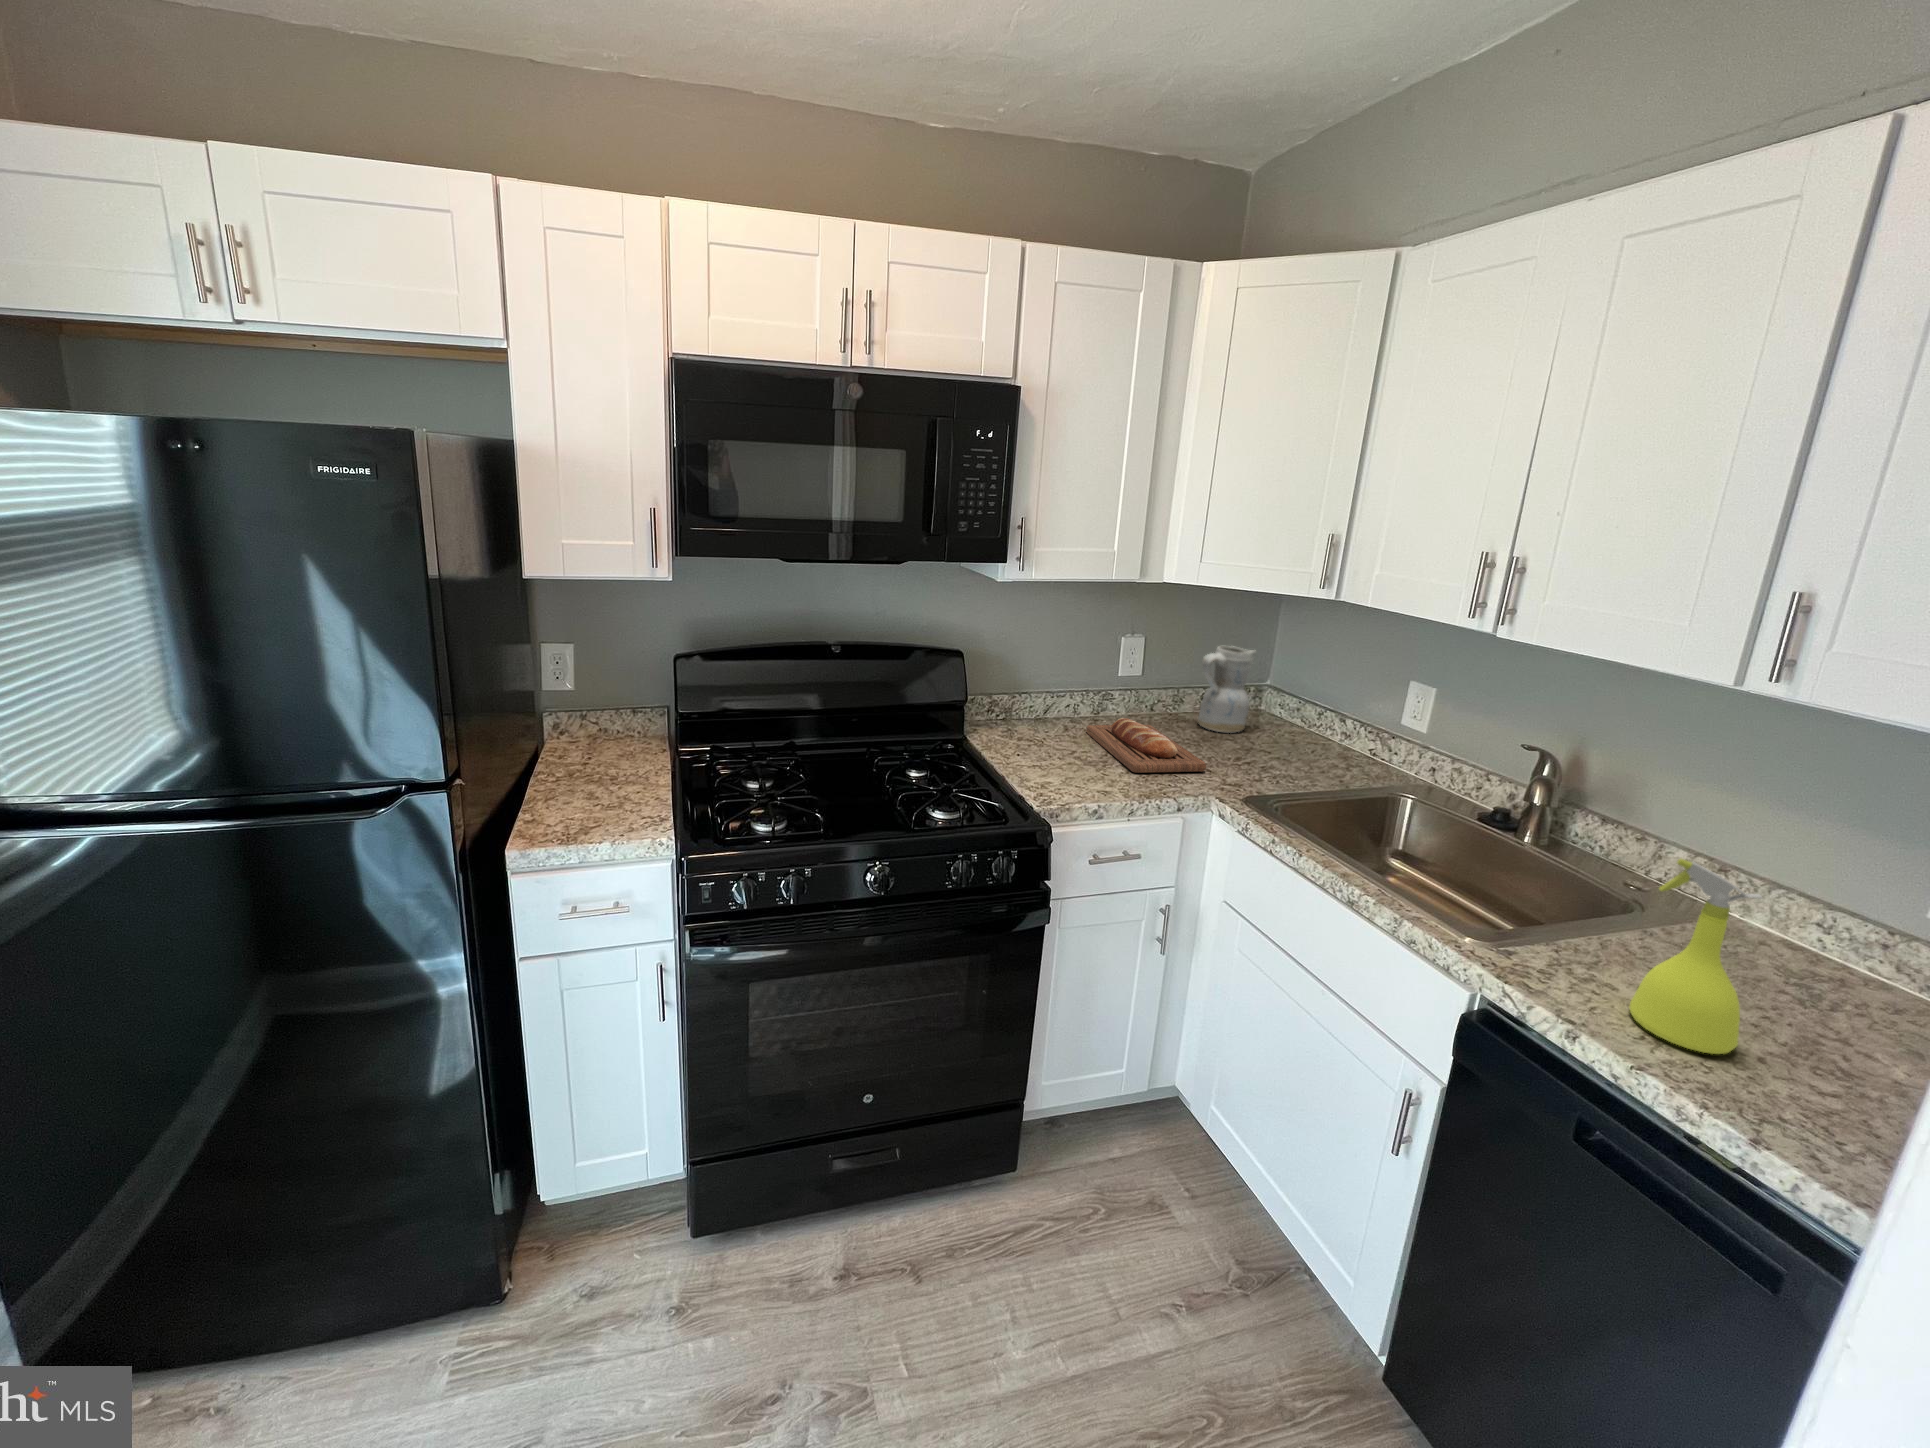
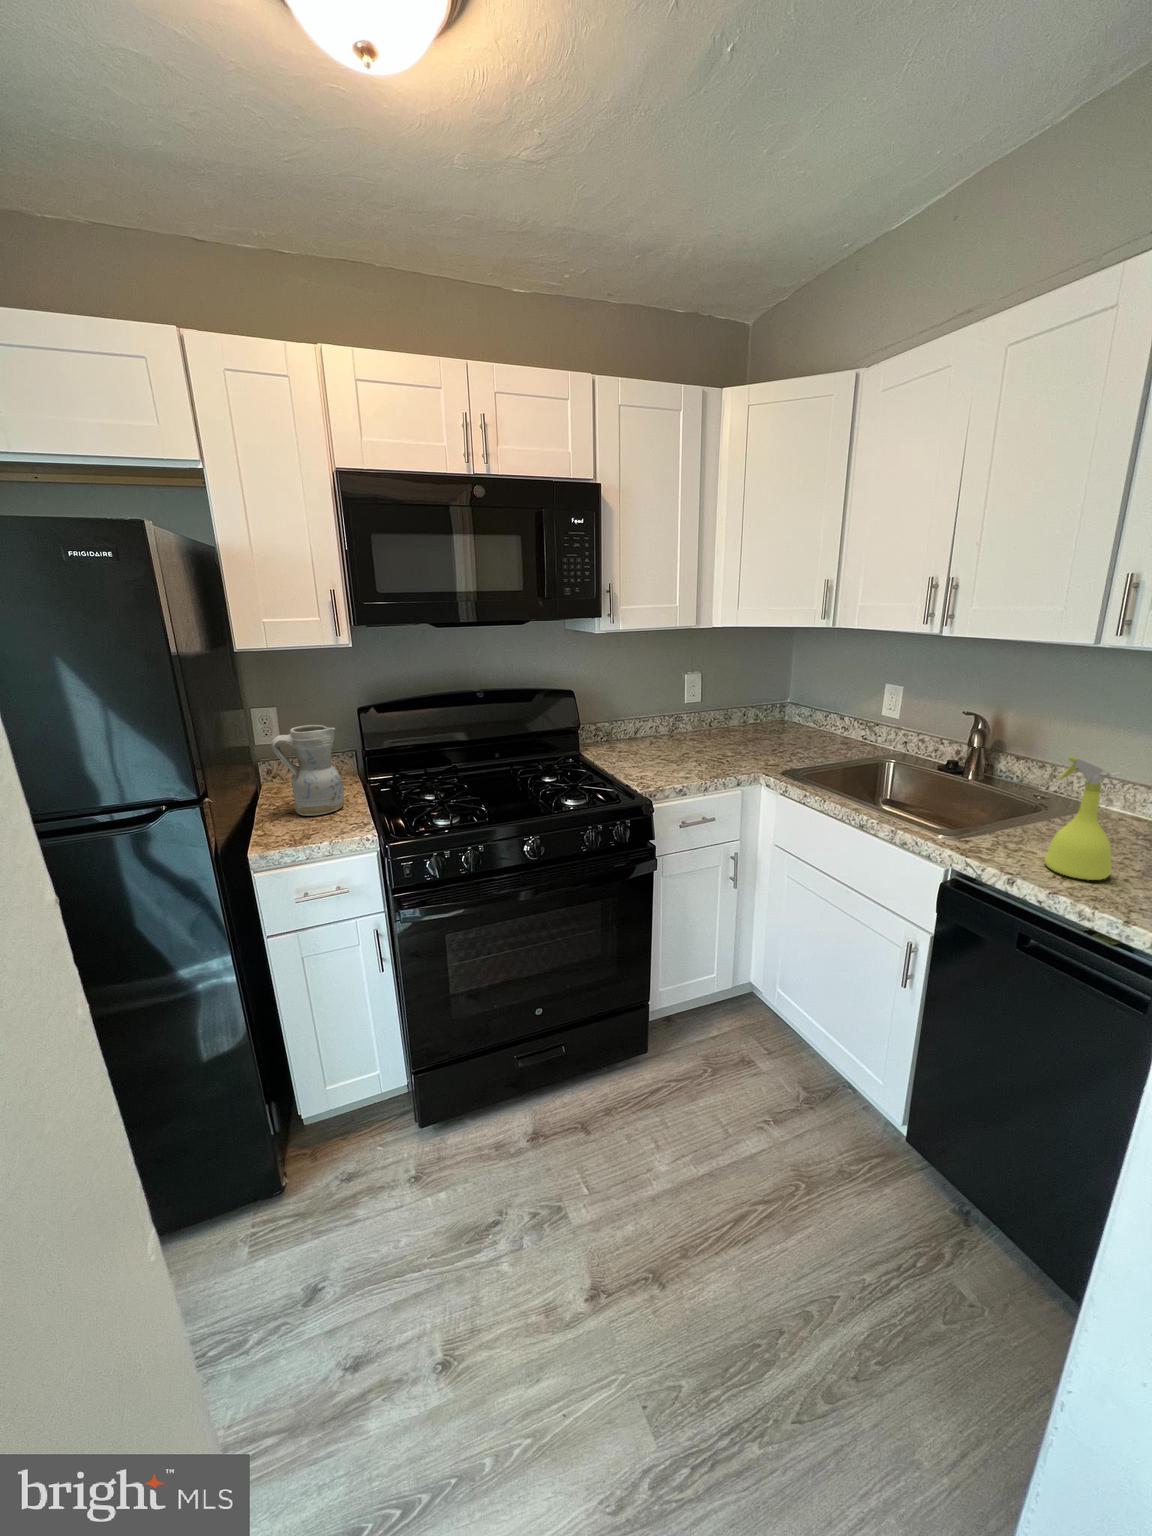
ceramic pitcher: present [1198,646,1256,732] -> present [272,725,344,816]
bread loaf: present [1086,718,1206,773] -> none [666,730,754,764]

